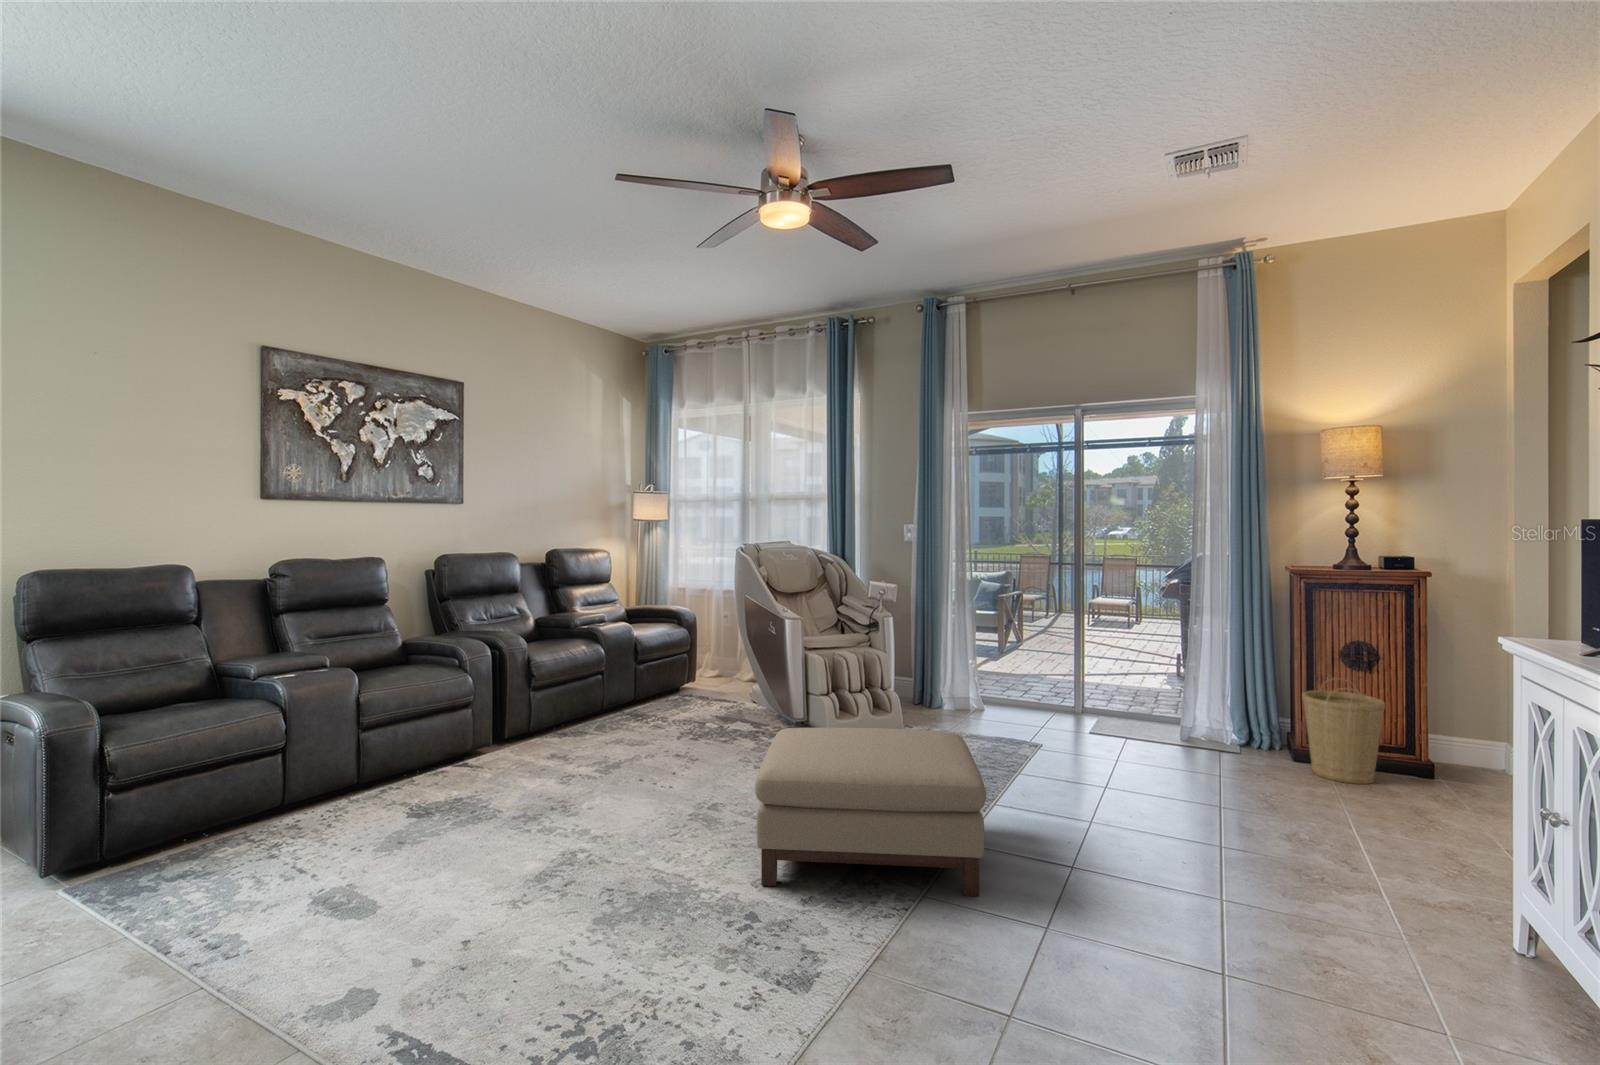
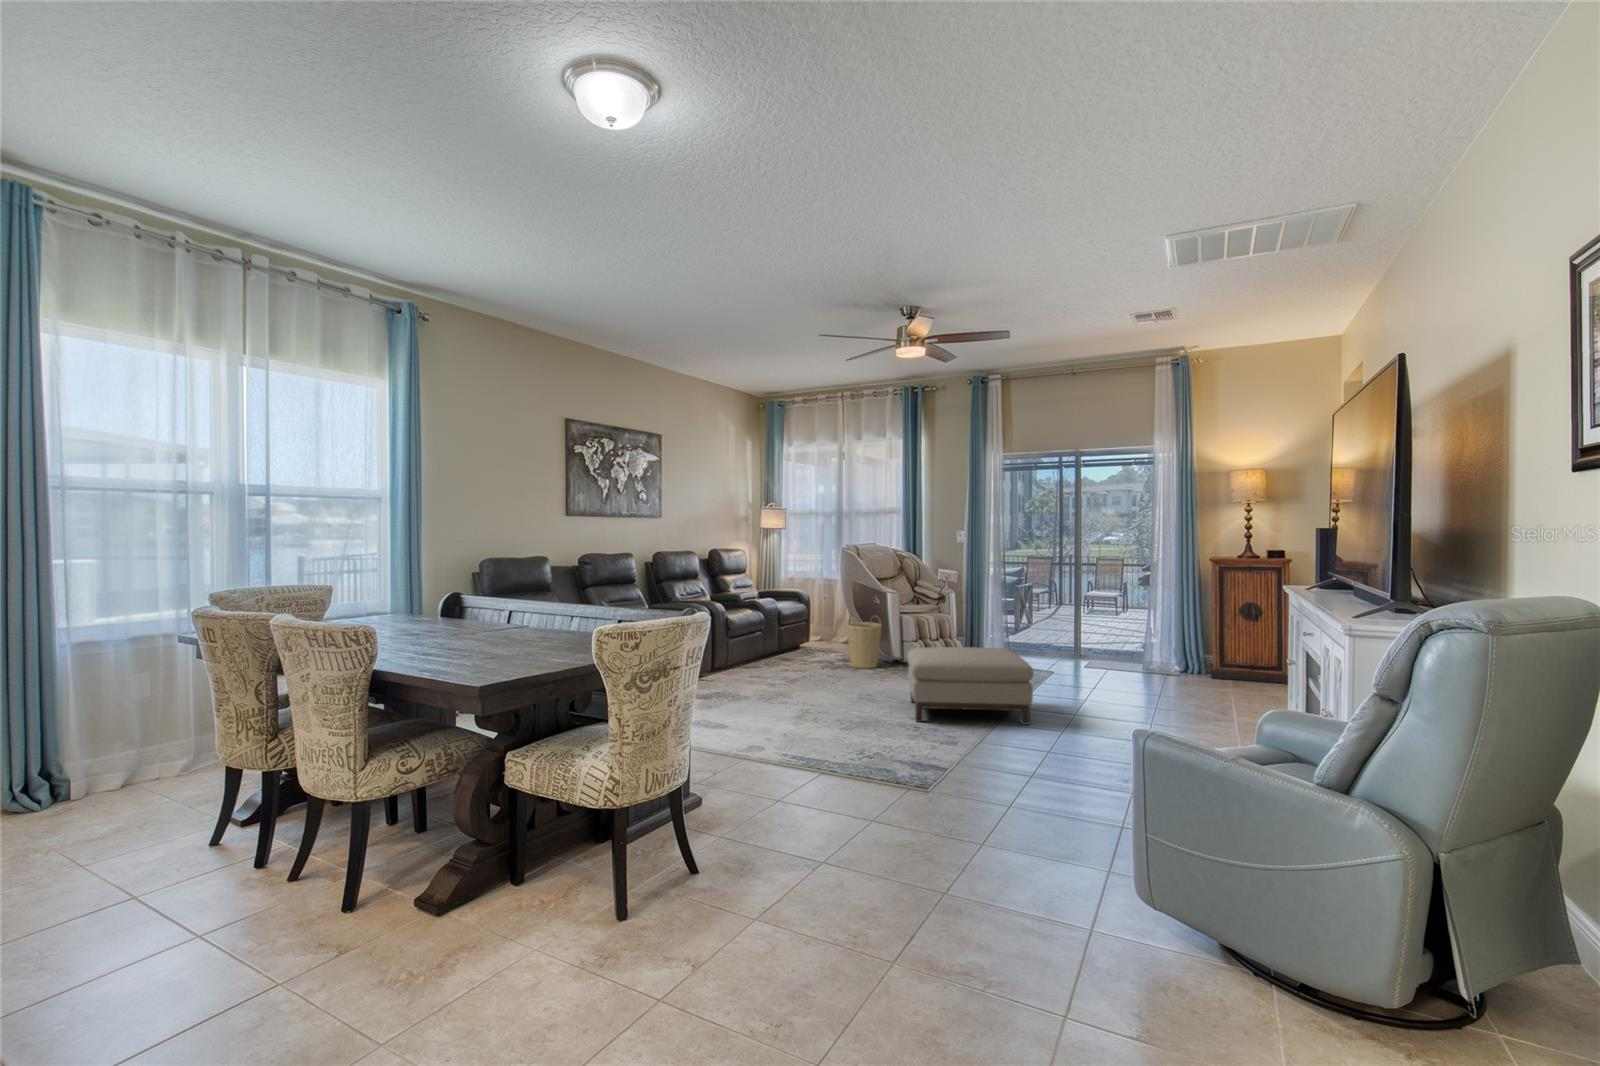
basket: present [1302,678,1385,784] -> present [846,616,882,669]

